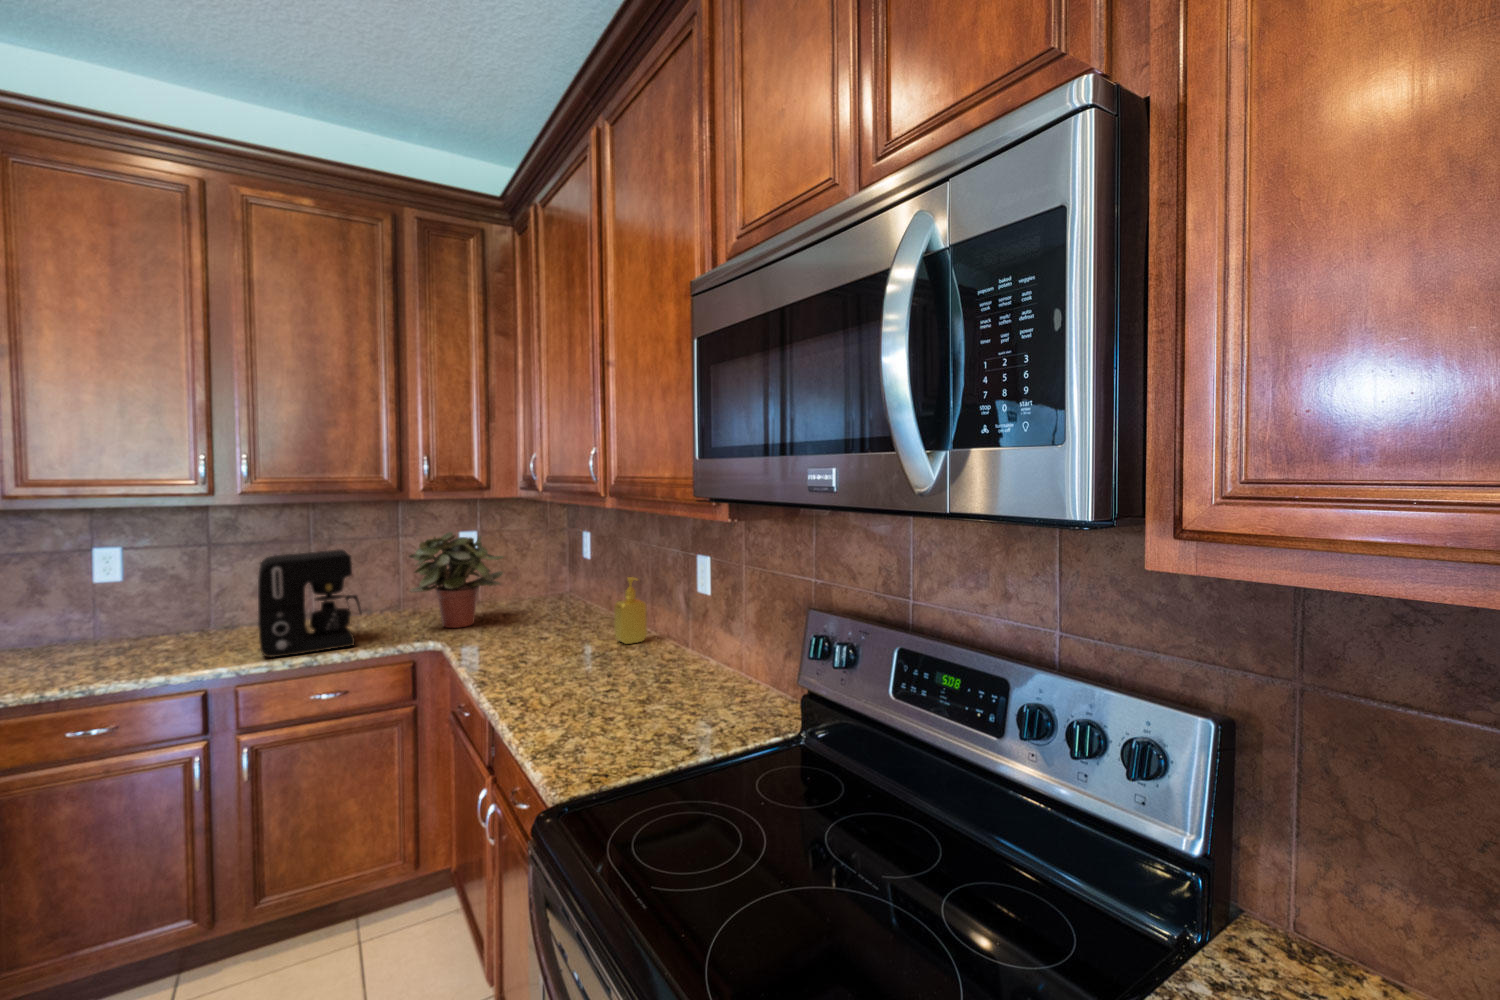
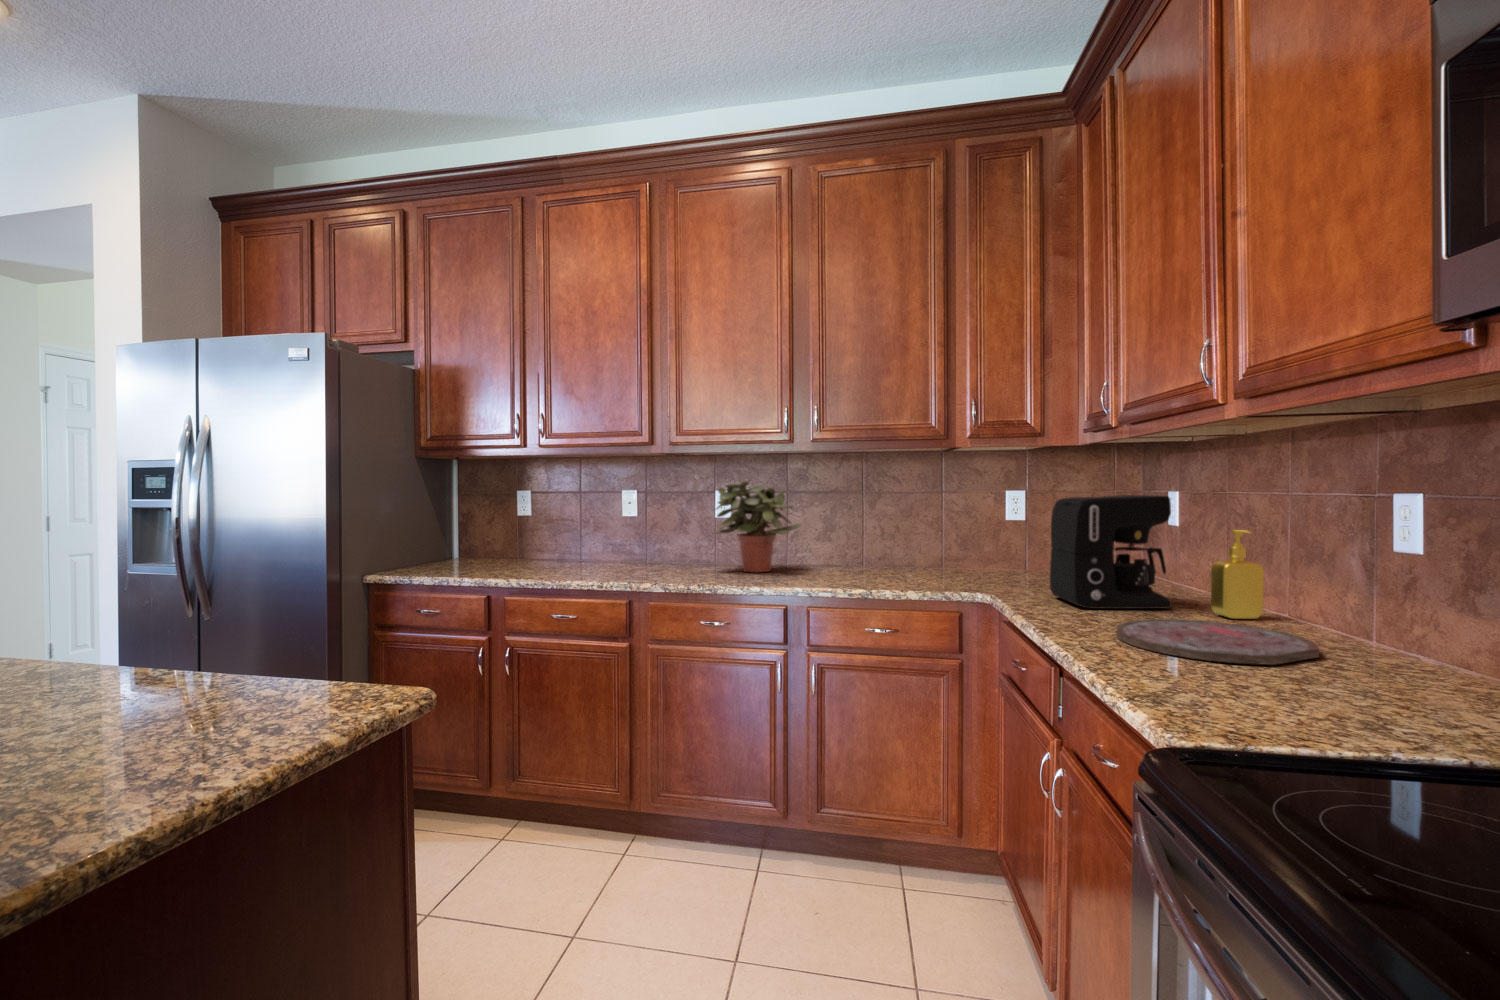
potted plant: present [409,532,504,628] -> present [712,480,801,572]
coffee maker: present [258,549,361,657] -> present [1050,495,1172,609]
cutting board: none [539,653,666,697] -> present [1117,619,1319,665]

